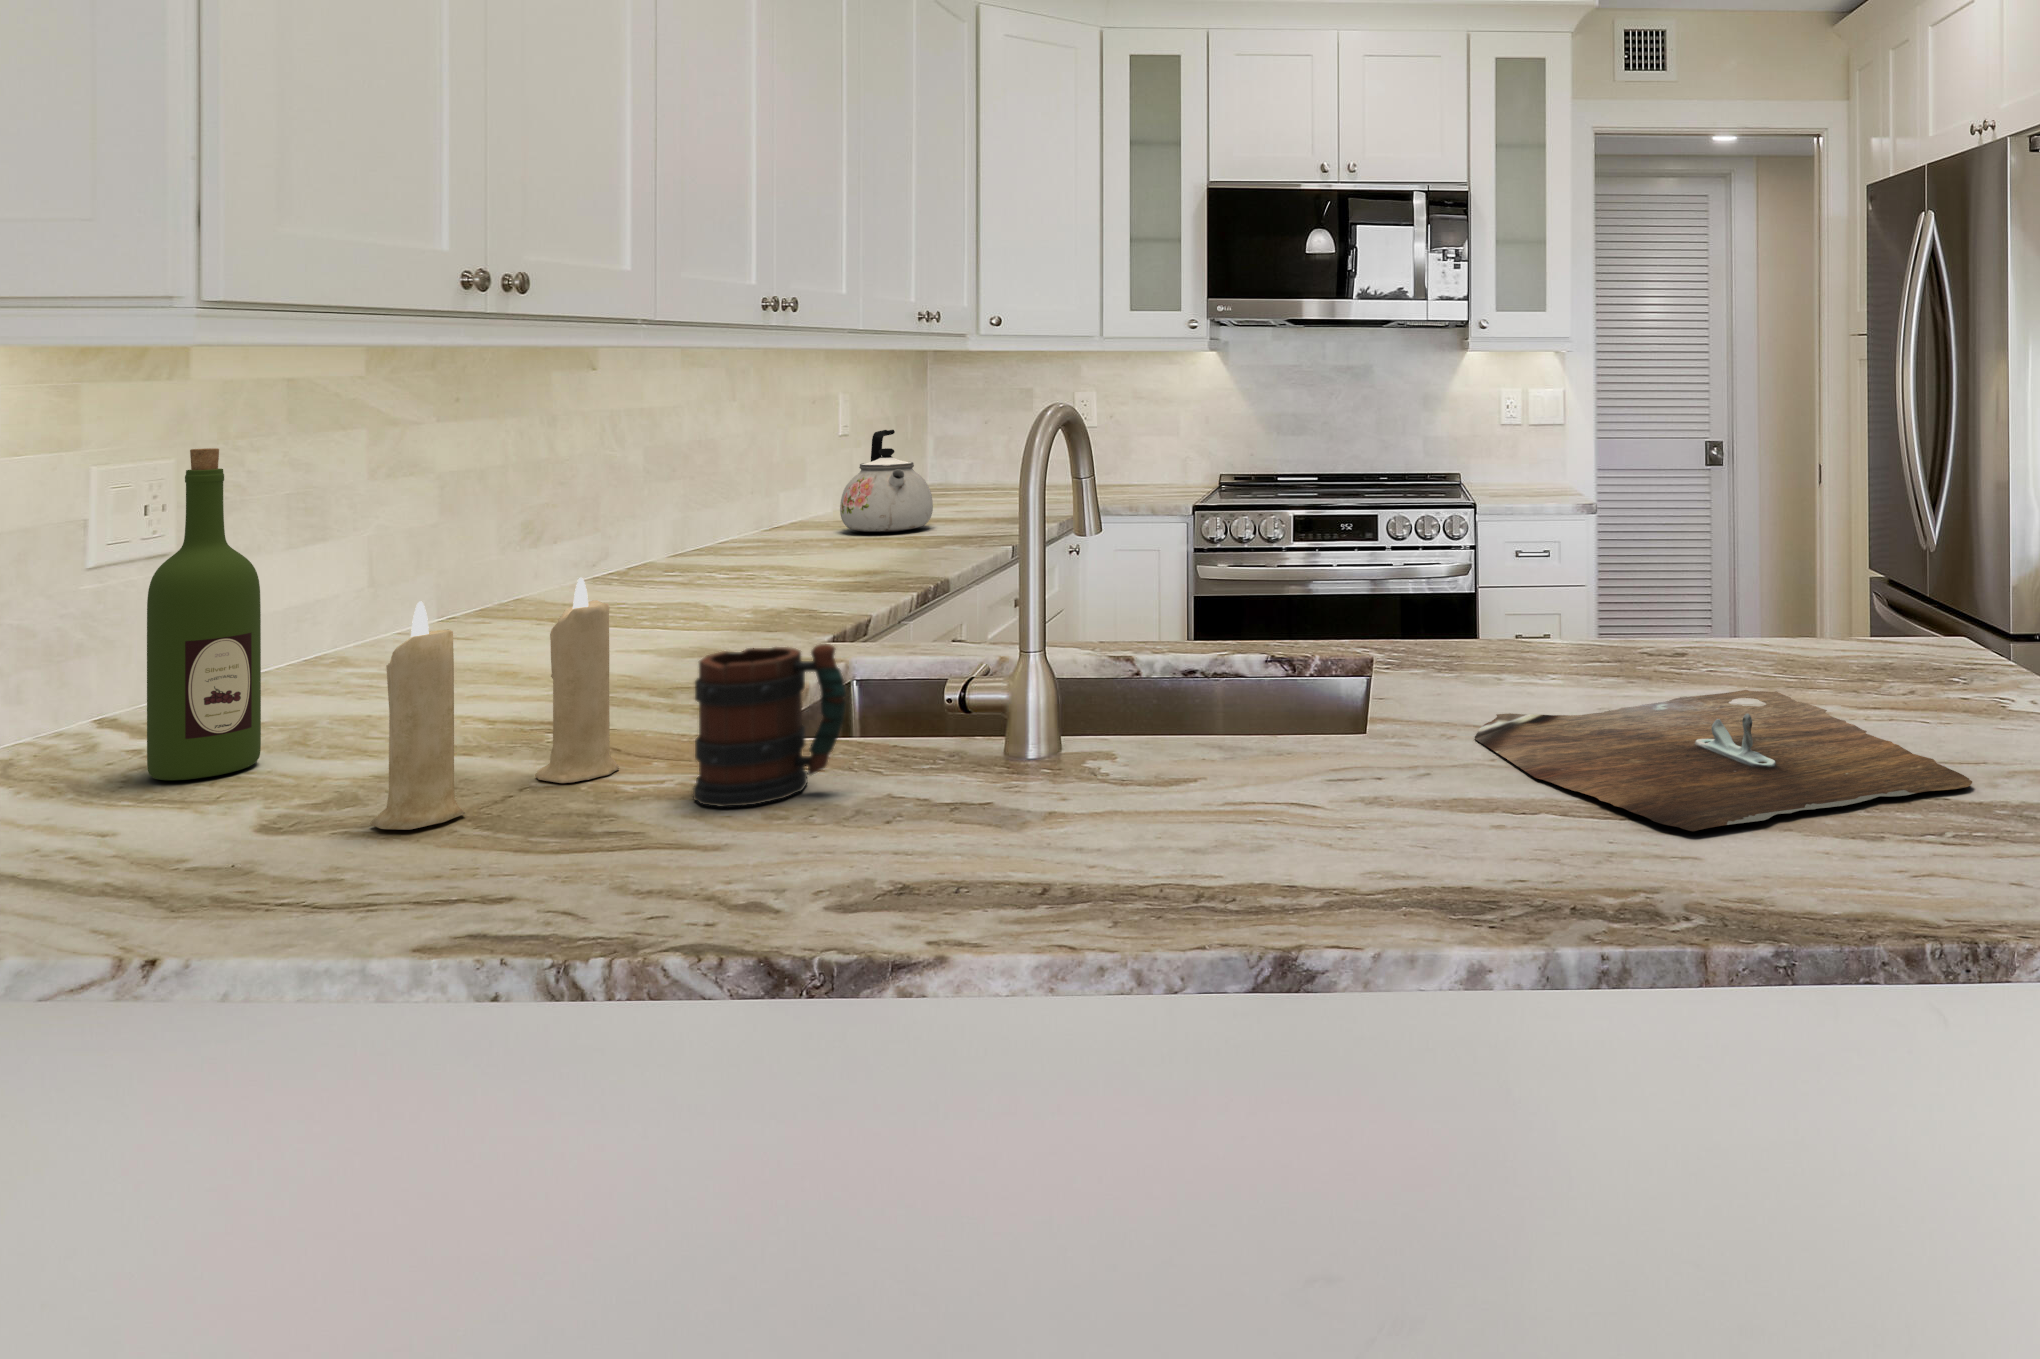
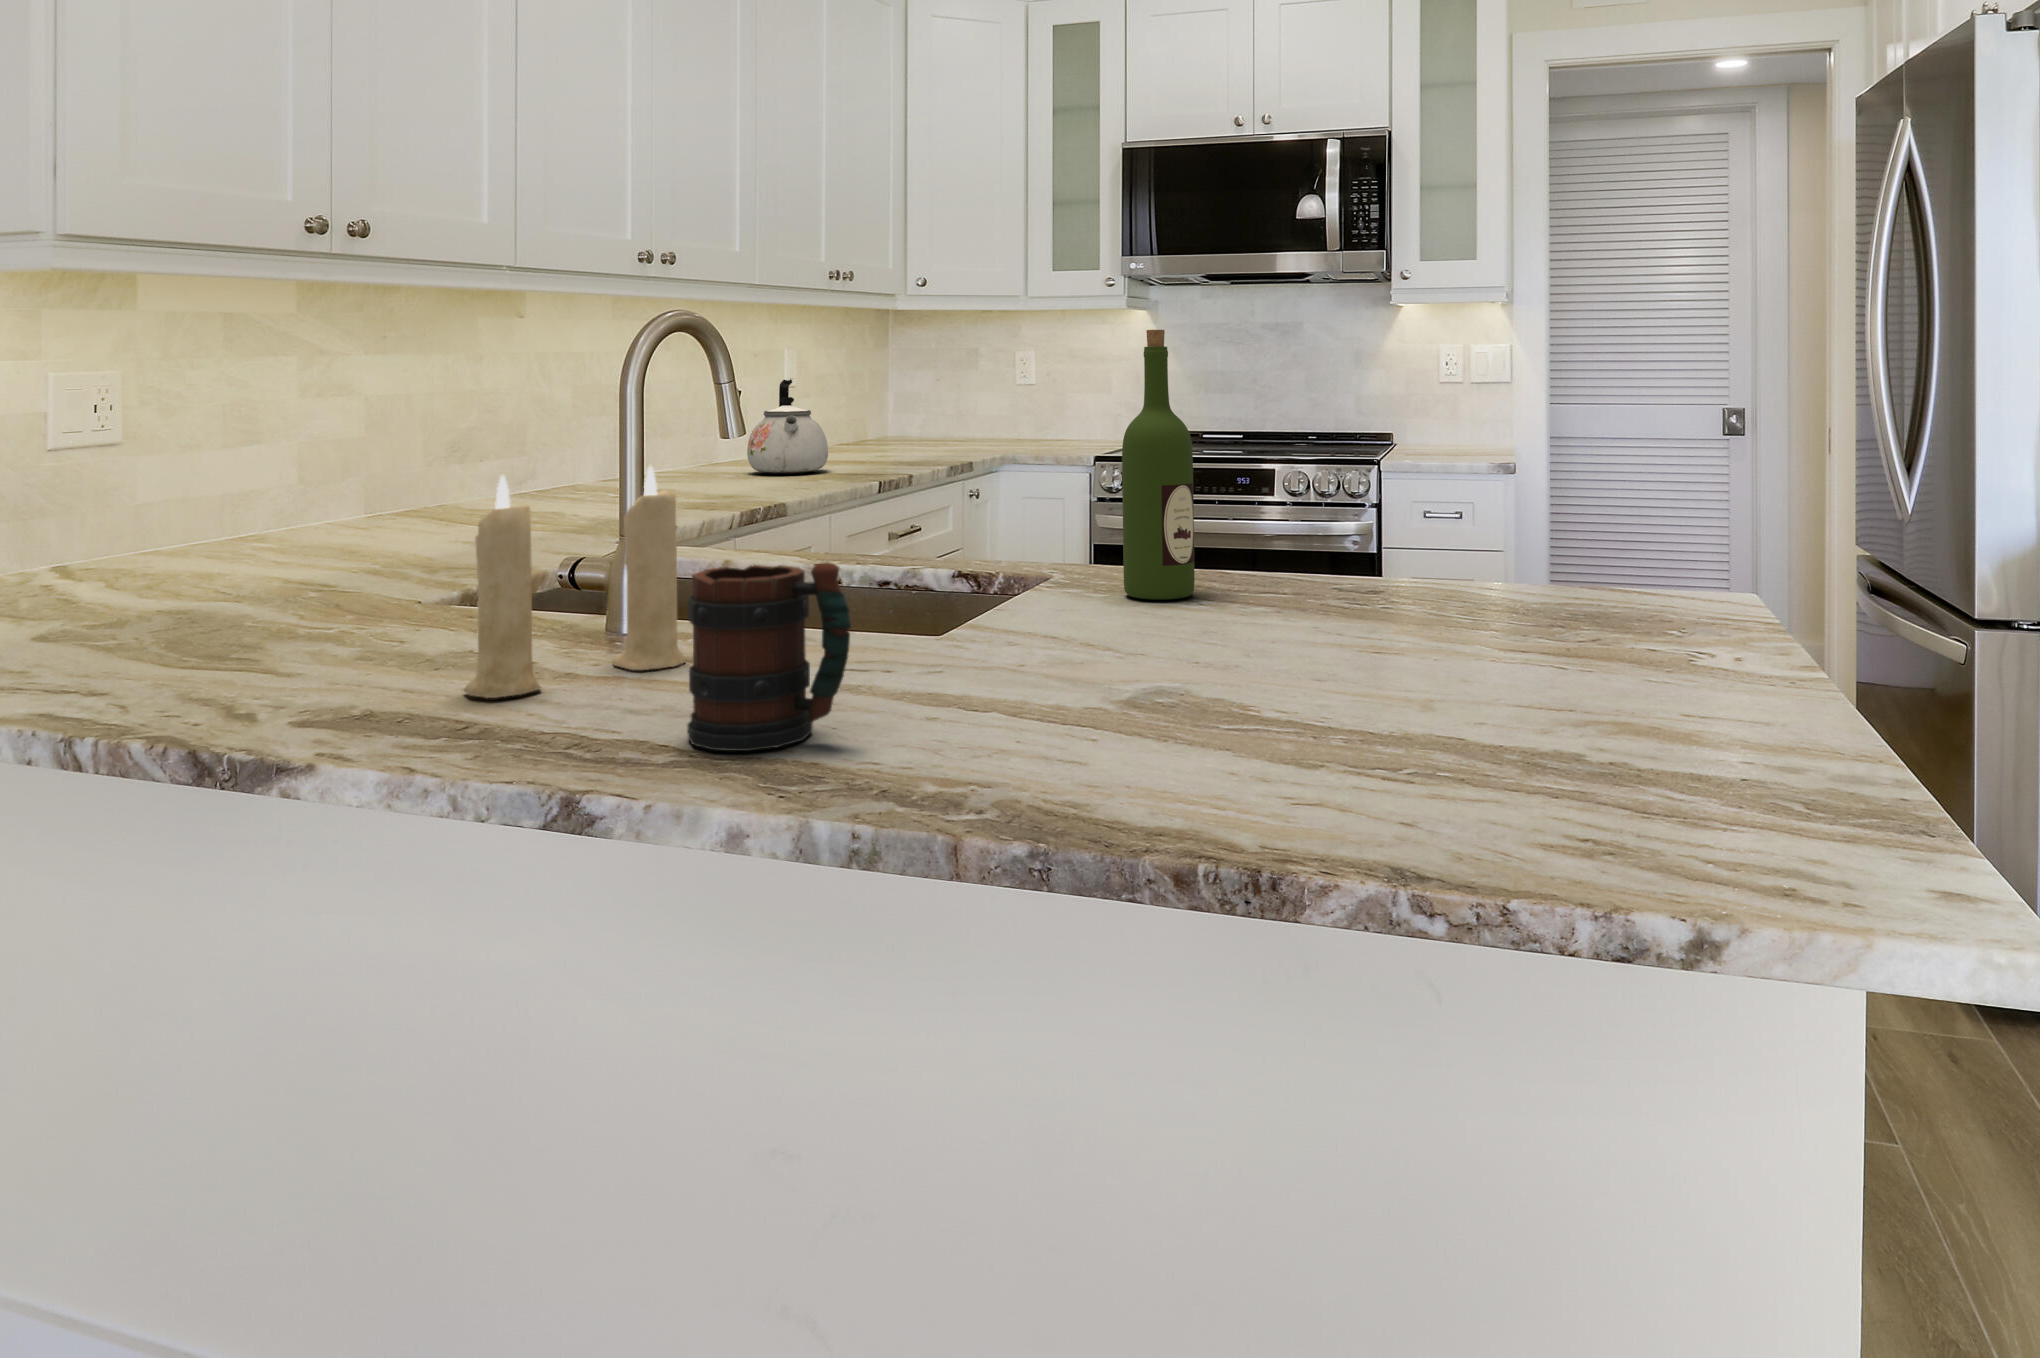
wine bottle: present [147,448,261,780] -> present [1122,330,1194,600]
candle: present [370,578,619,830] -> present [464,466,686,698]
mug: present [693,644,846,807] -> present [687,562,851,751]
cutting board: present [1475,690,1972,831] -> none [1022,628,1502,738]

